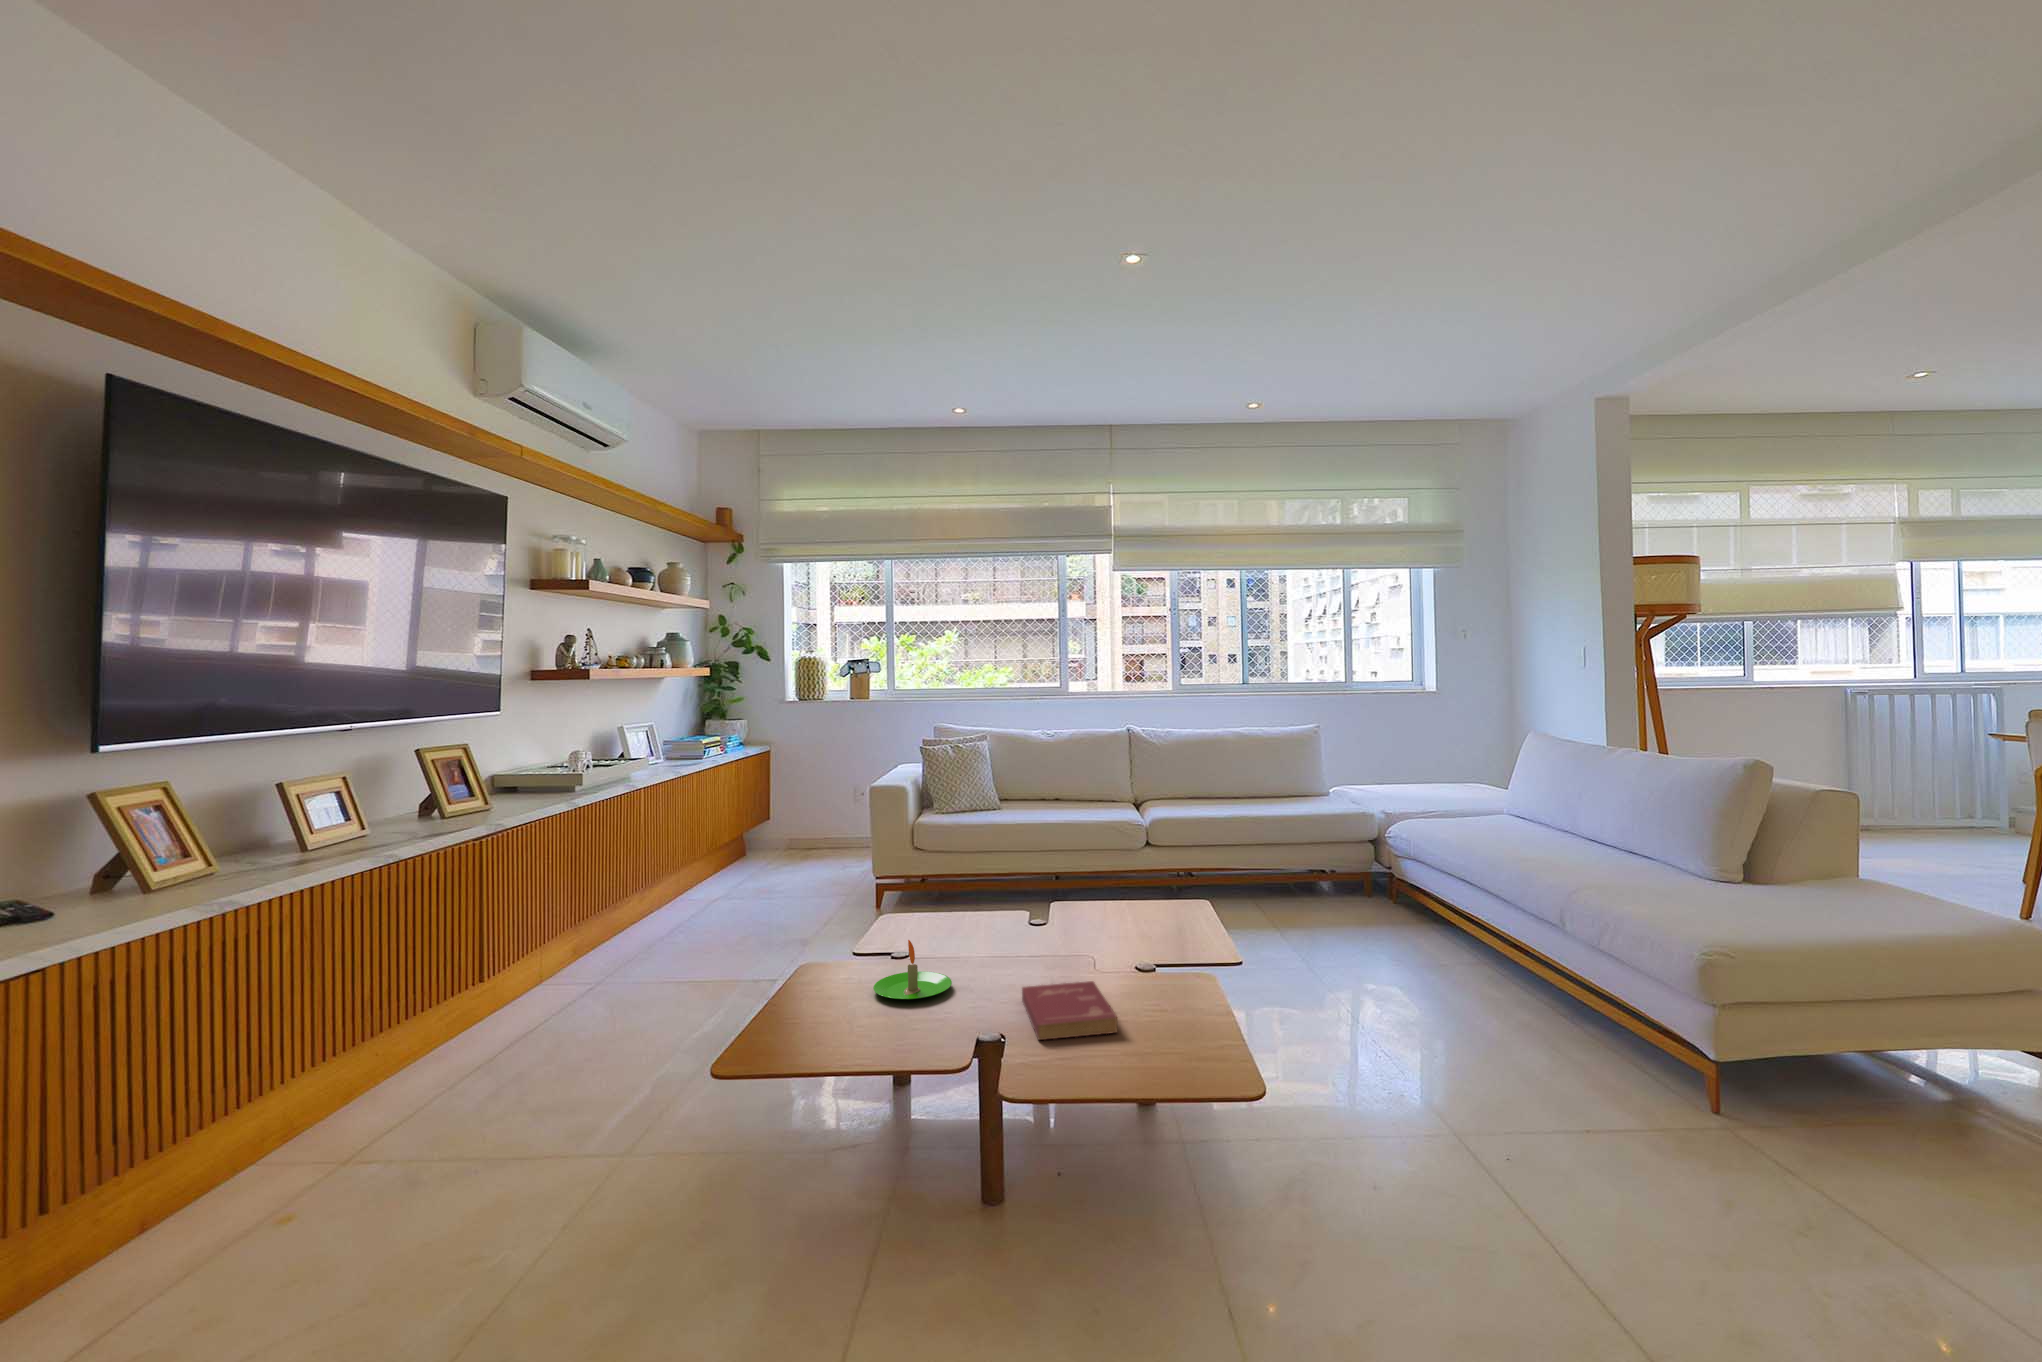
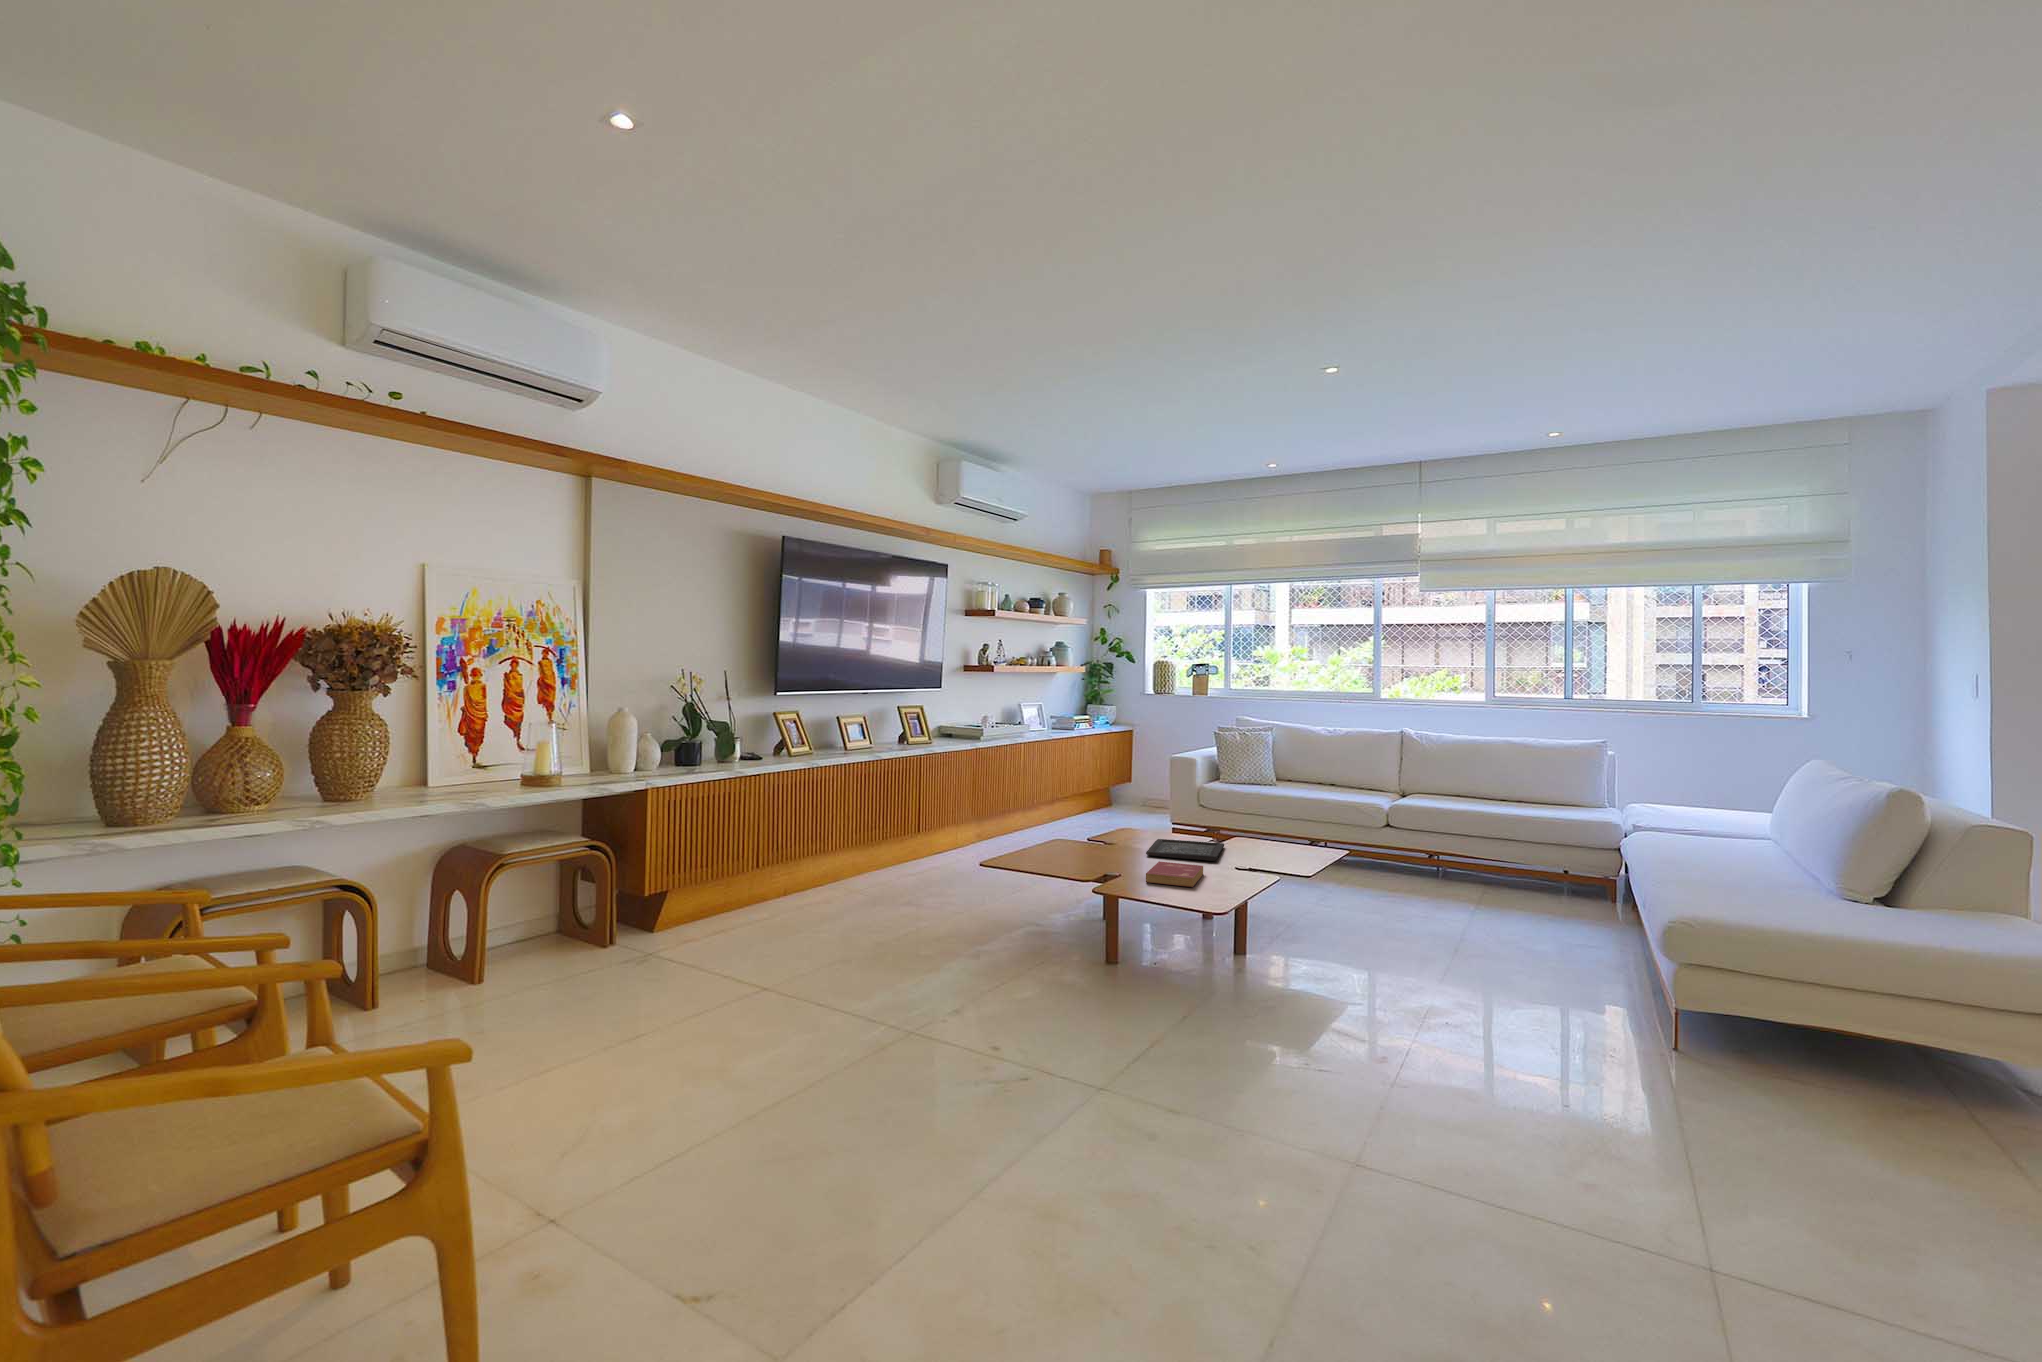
tray: none [956,922,1082,971] -> present [1146,839,1224,861]
candle: present [873,940,952,999] -> none [1082,827,1127,859]

